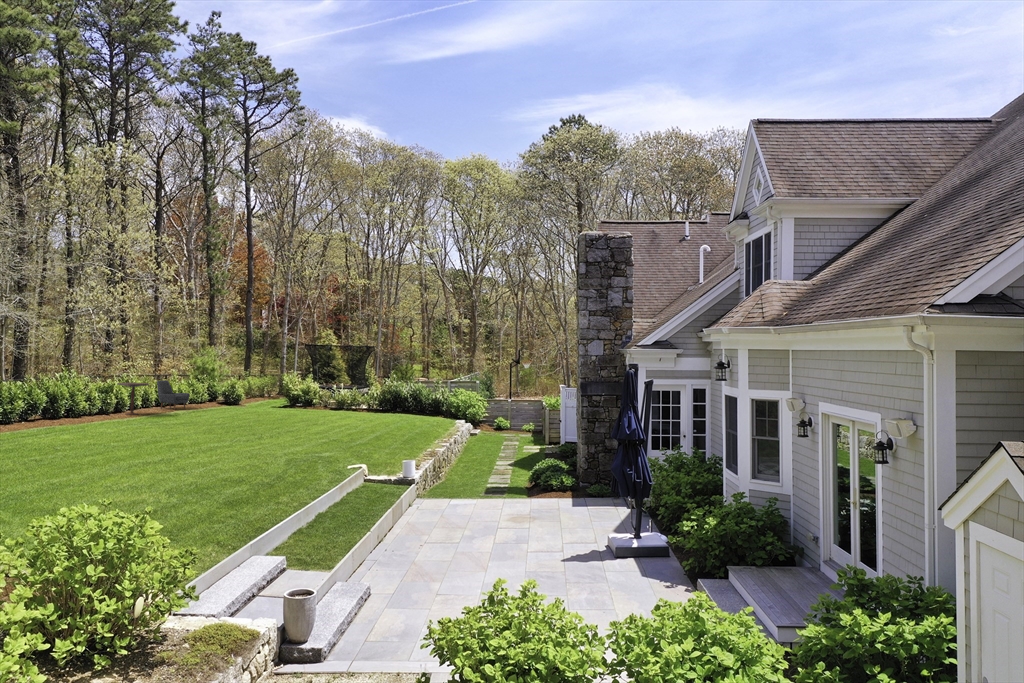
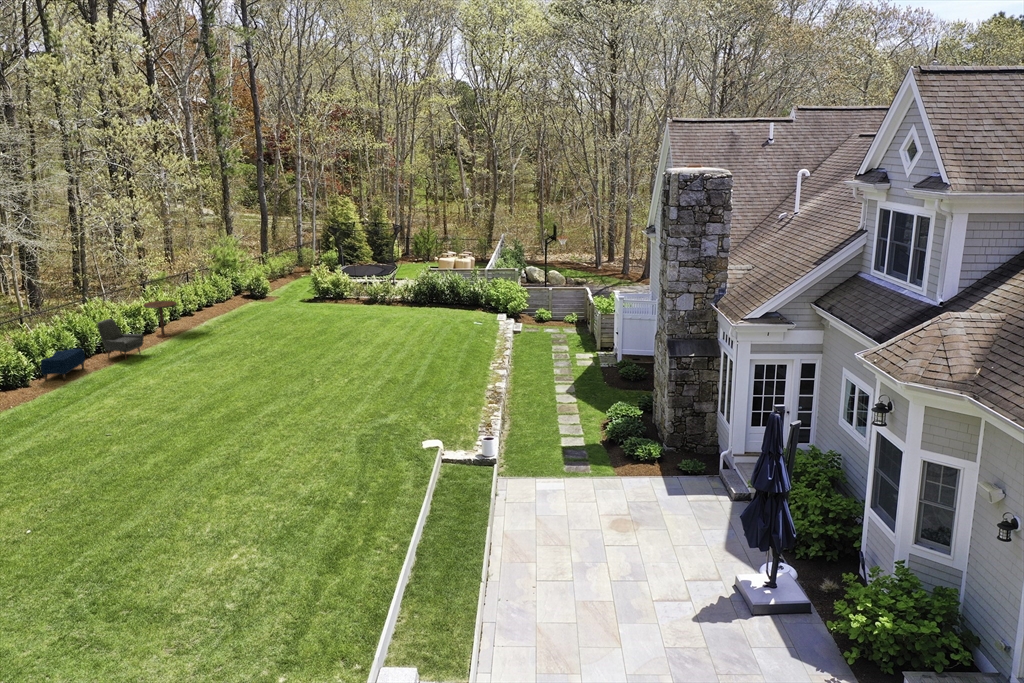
chair: present [157,380,190,410] -> present [97,319,144,360]
bench: none [5,405,50,429] -> present [41,349,85,381]

